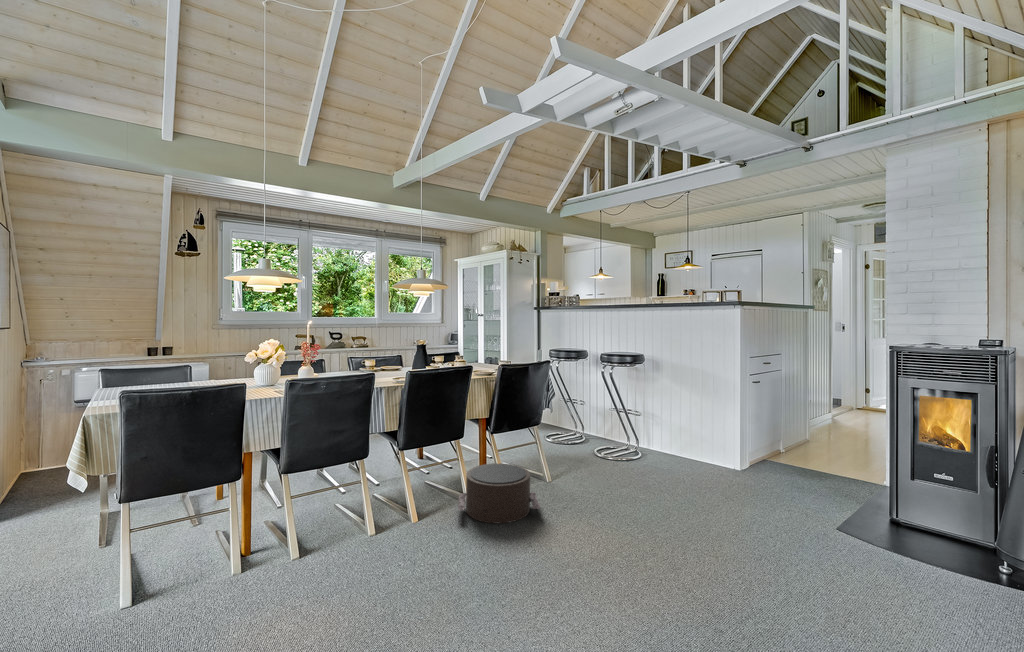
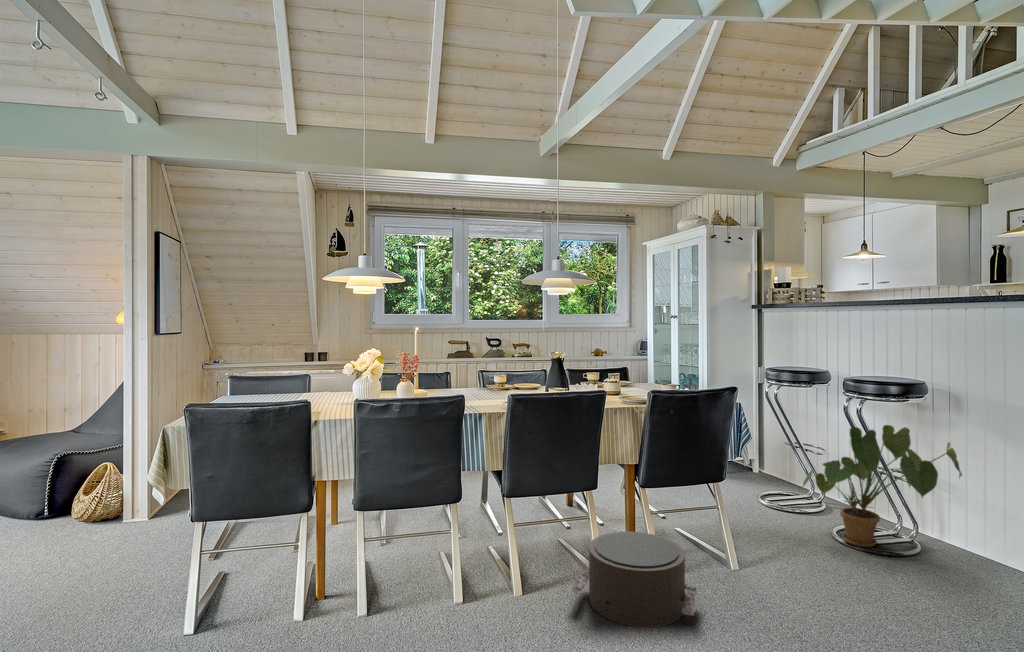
house plant: none [578,382,662,457] -> present [803,425,962,547]

